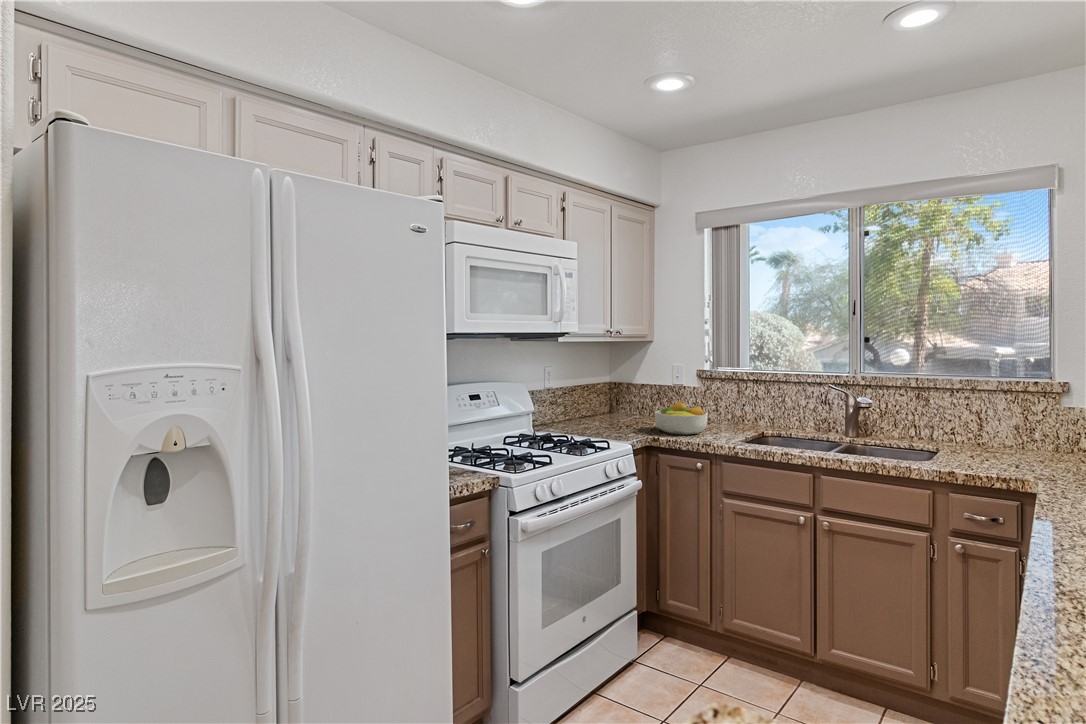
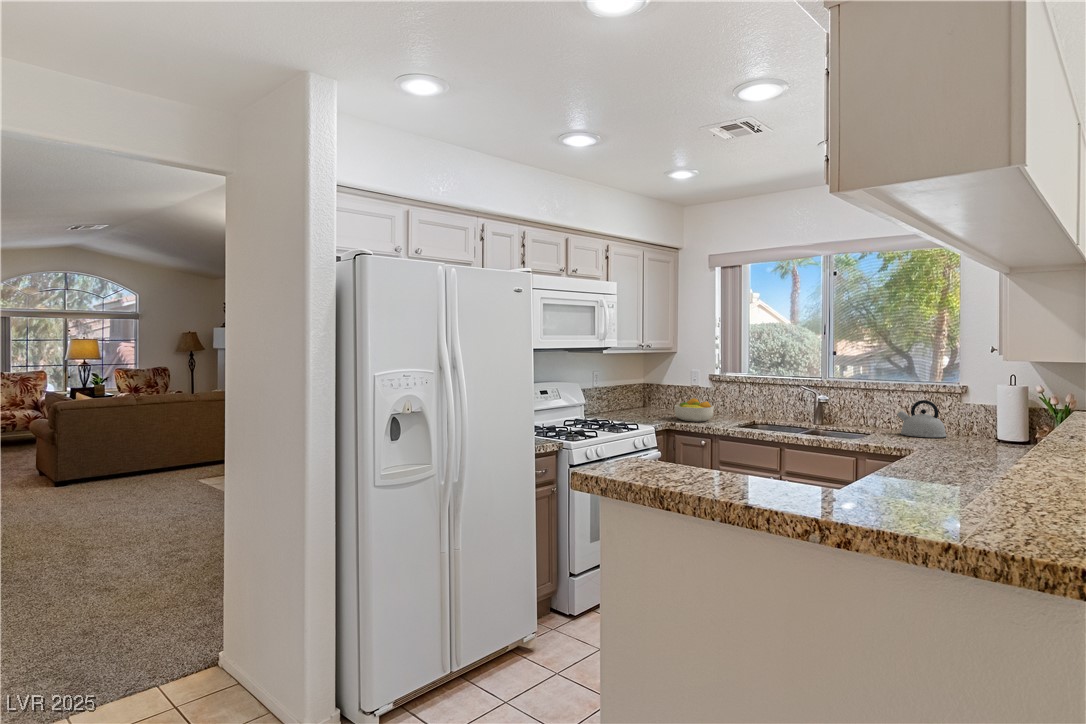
kettle: none [966,403,1042,456] -> present [897,400,947,438]

